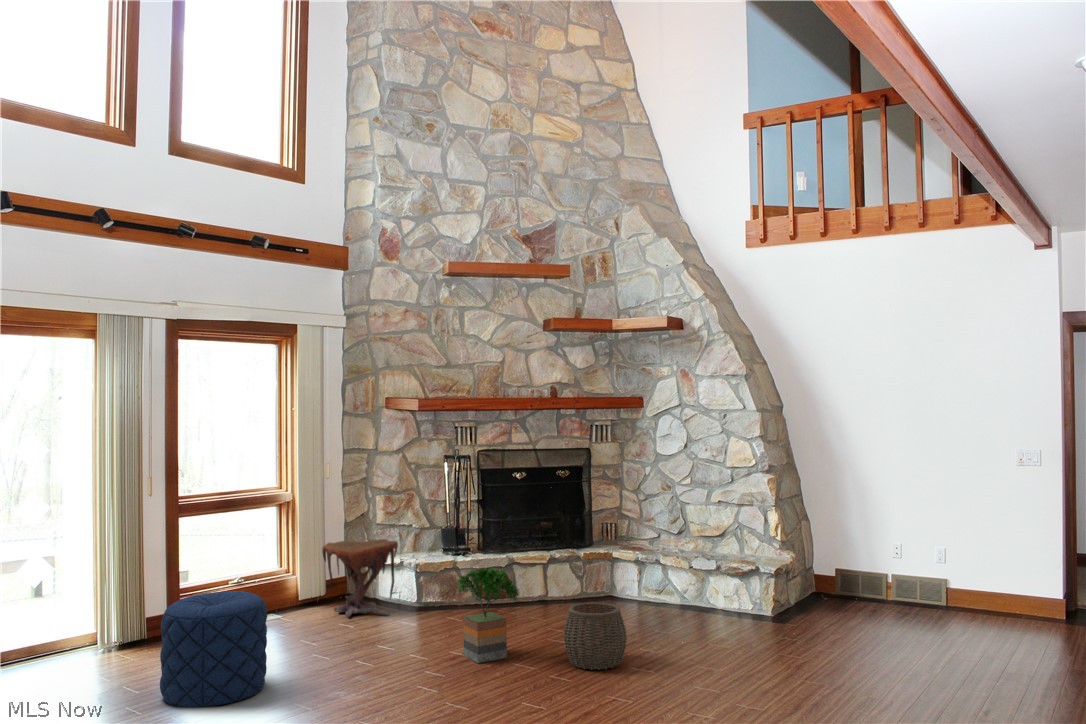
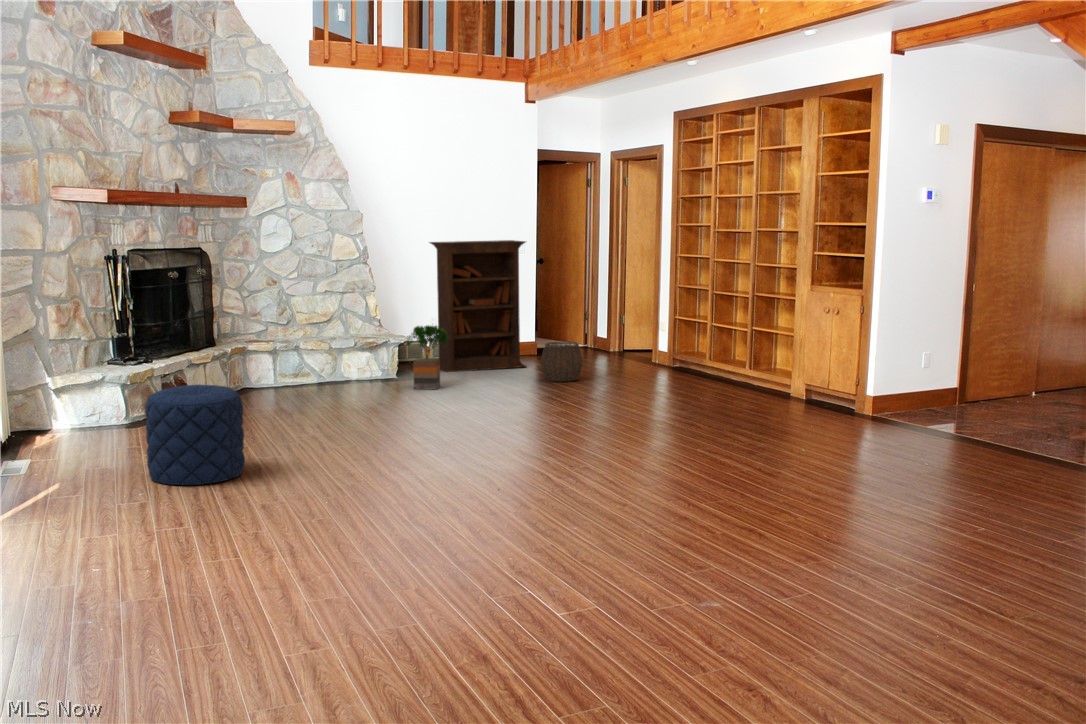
bookcase: none [856,450,1002,637] -> present [430,240,526,372]
side table: present [322,539,398,617] -> none [29,350,123,433]
potted tree: present [457,568,519,663] -> present [406,325,449,389]
woven basket: present [563,602,627,670] -> present [541,342,583,382]

